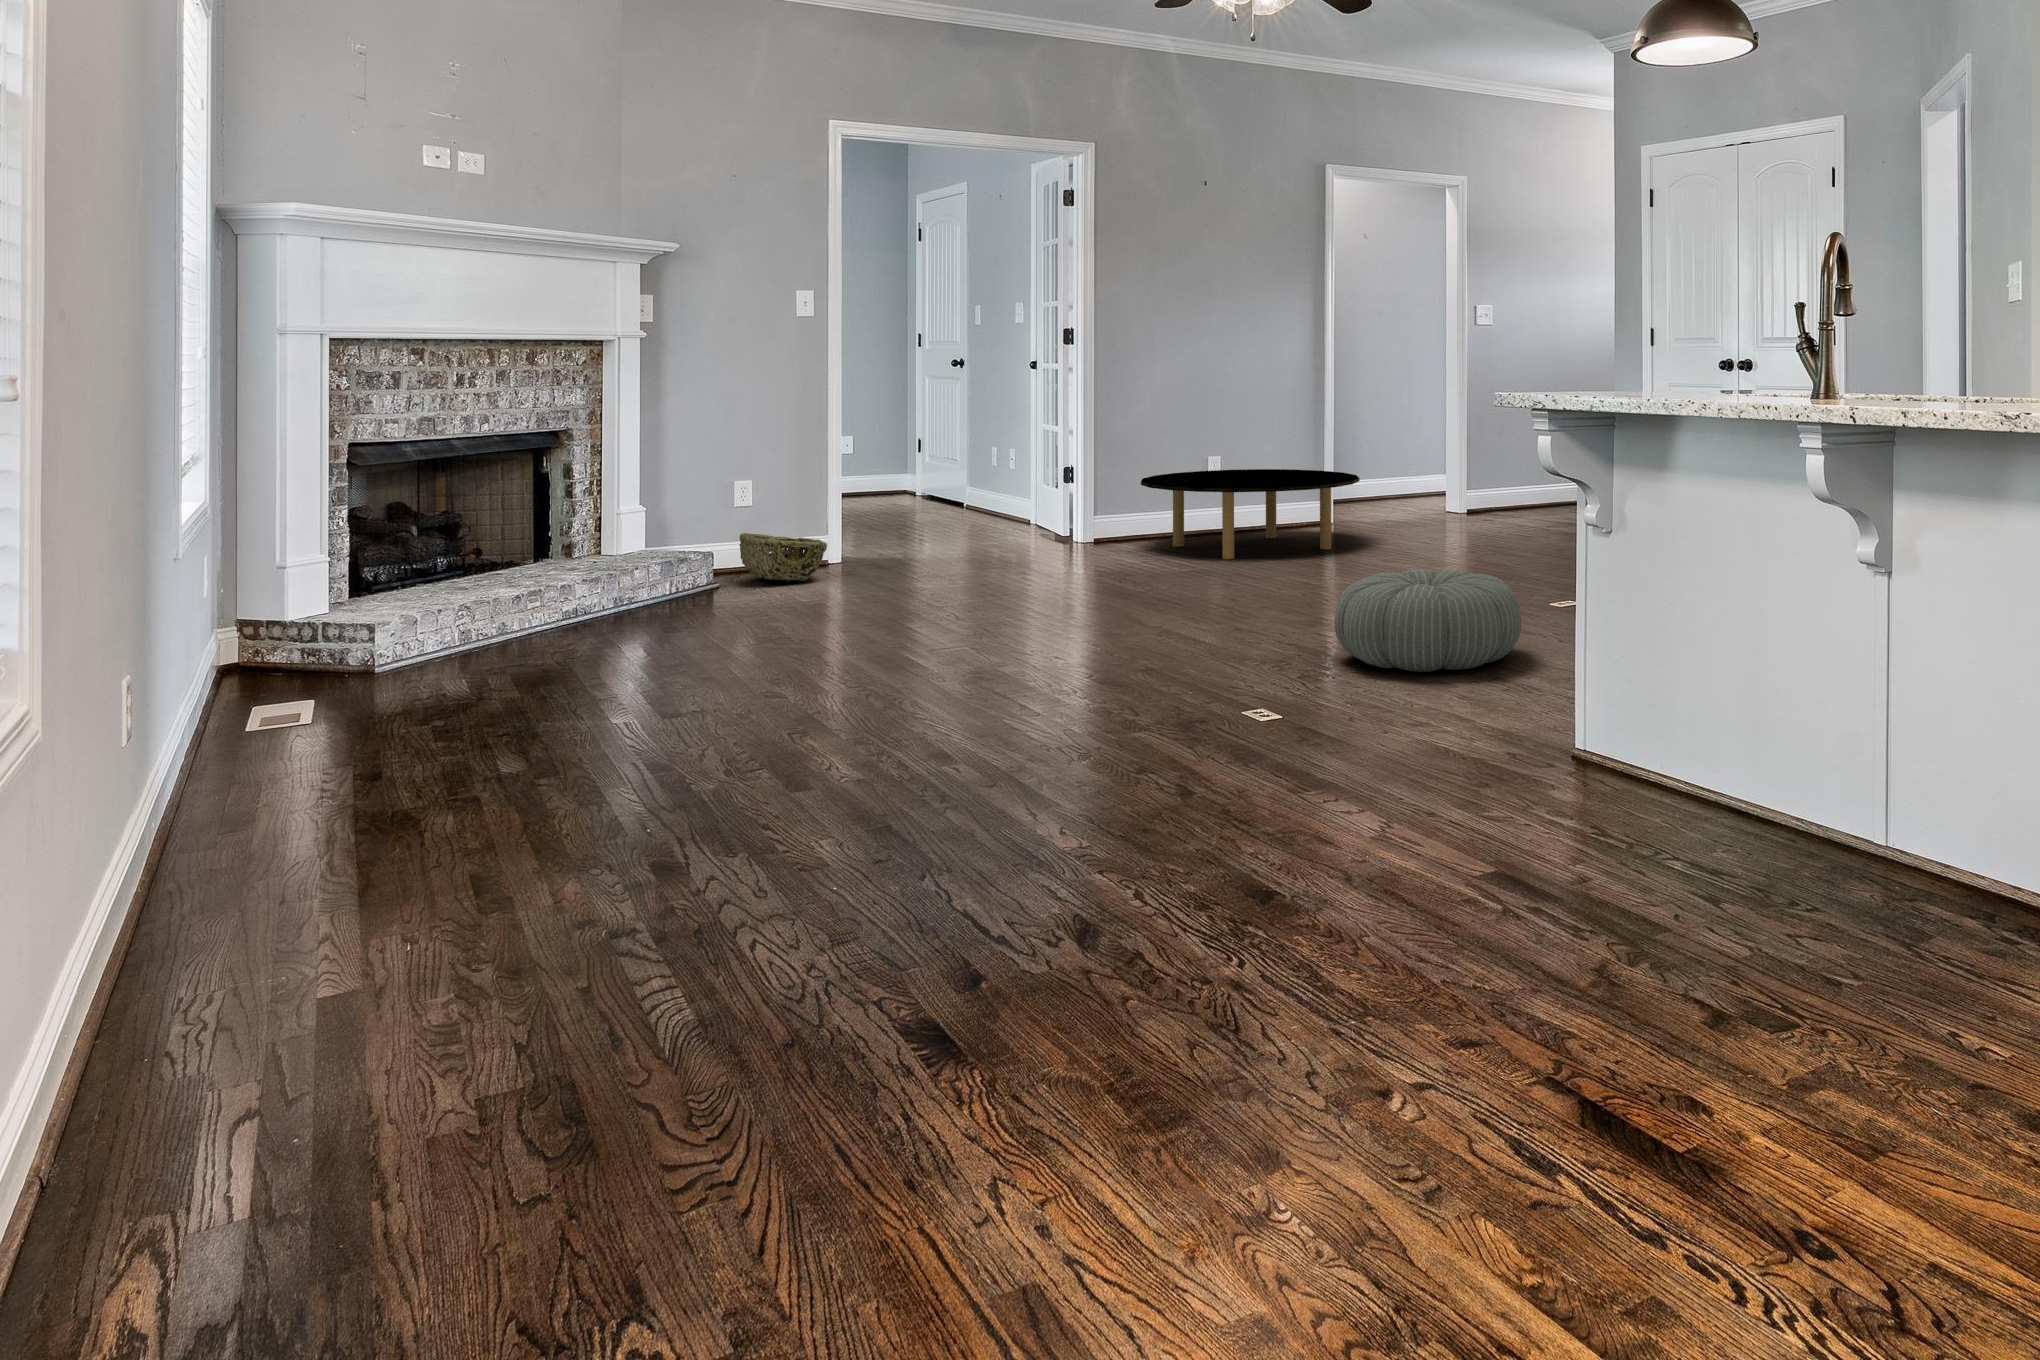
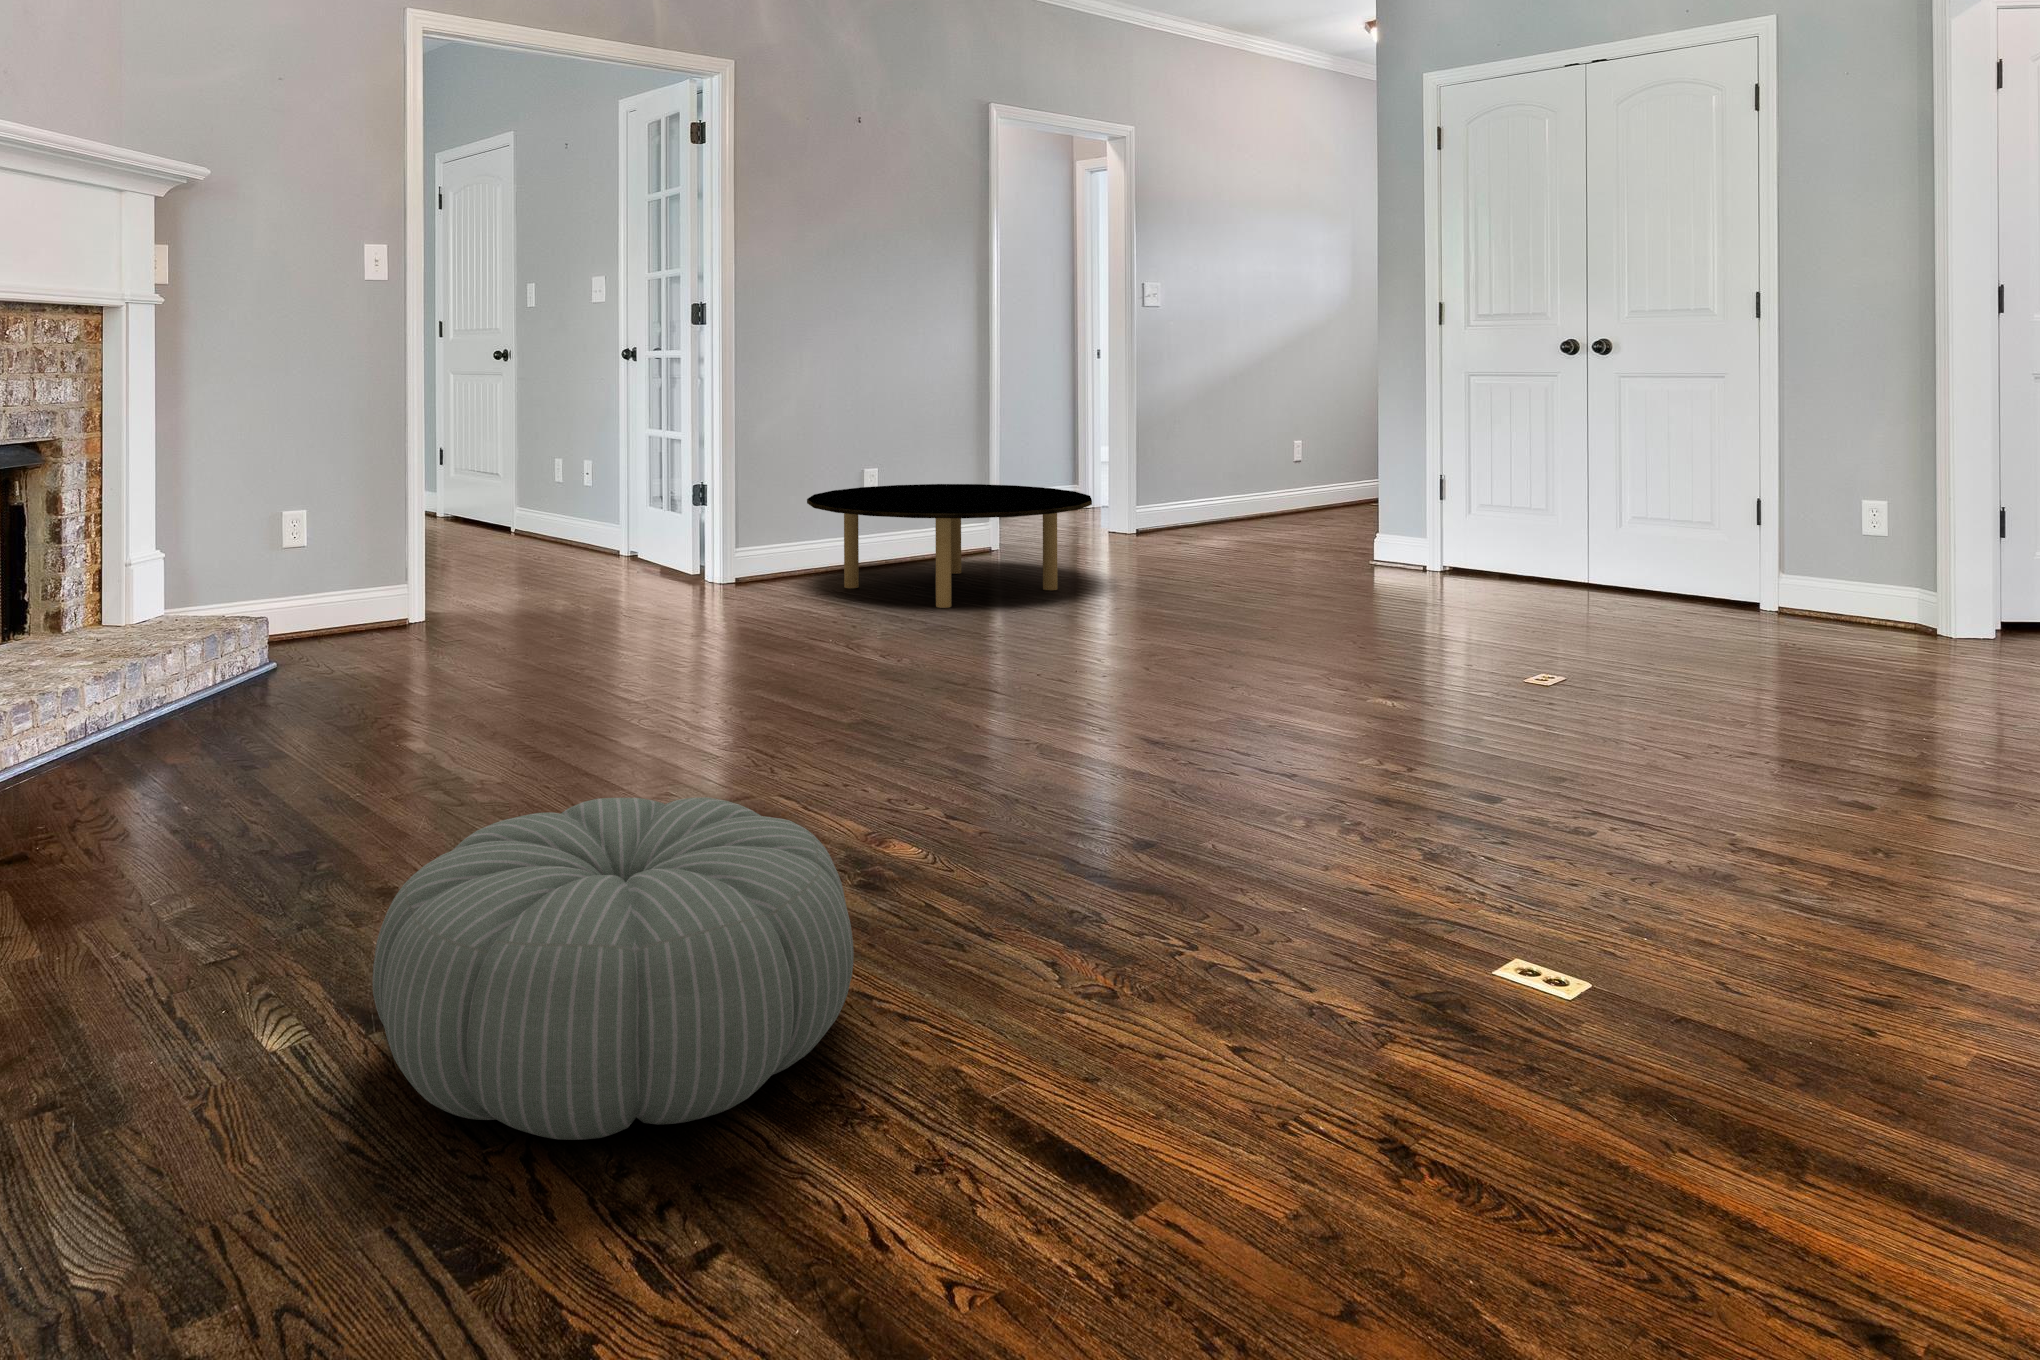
woven basket: present [739,533,827,582] -> none [293,586,424,658]
pouf: present [1334,569,1522,672] -> present [373,797,854,1140]

